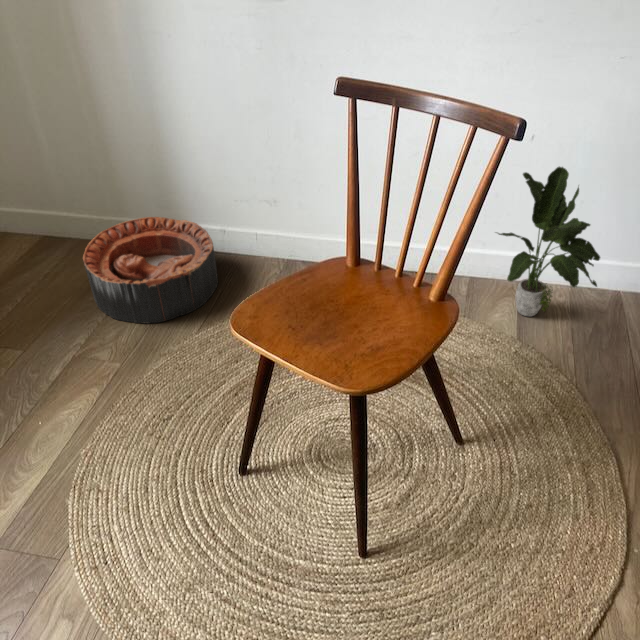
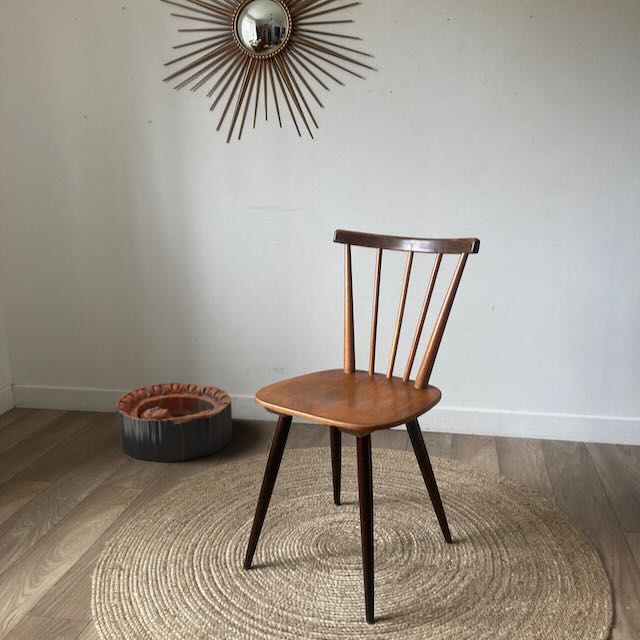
potted plant: present [496,167,600,316] -> none [474,323,568,461]

